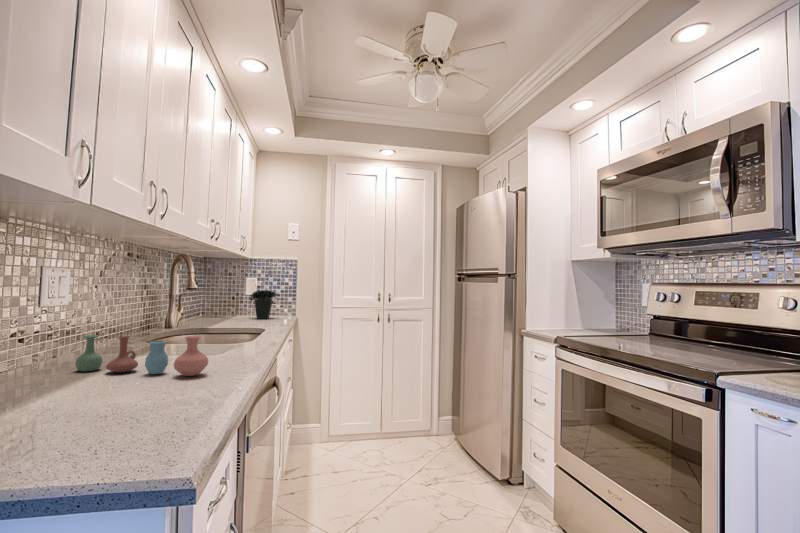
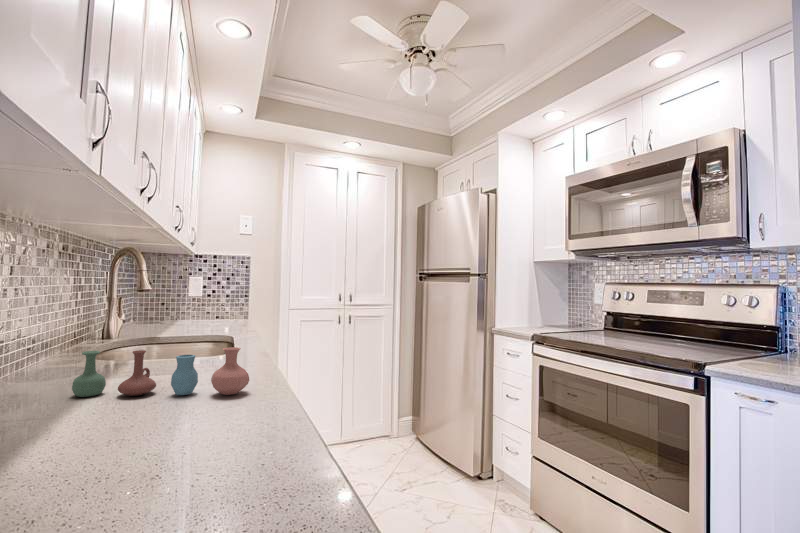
potted plant: present [250,273,277,319] -> none [200,263,232,323]

